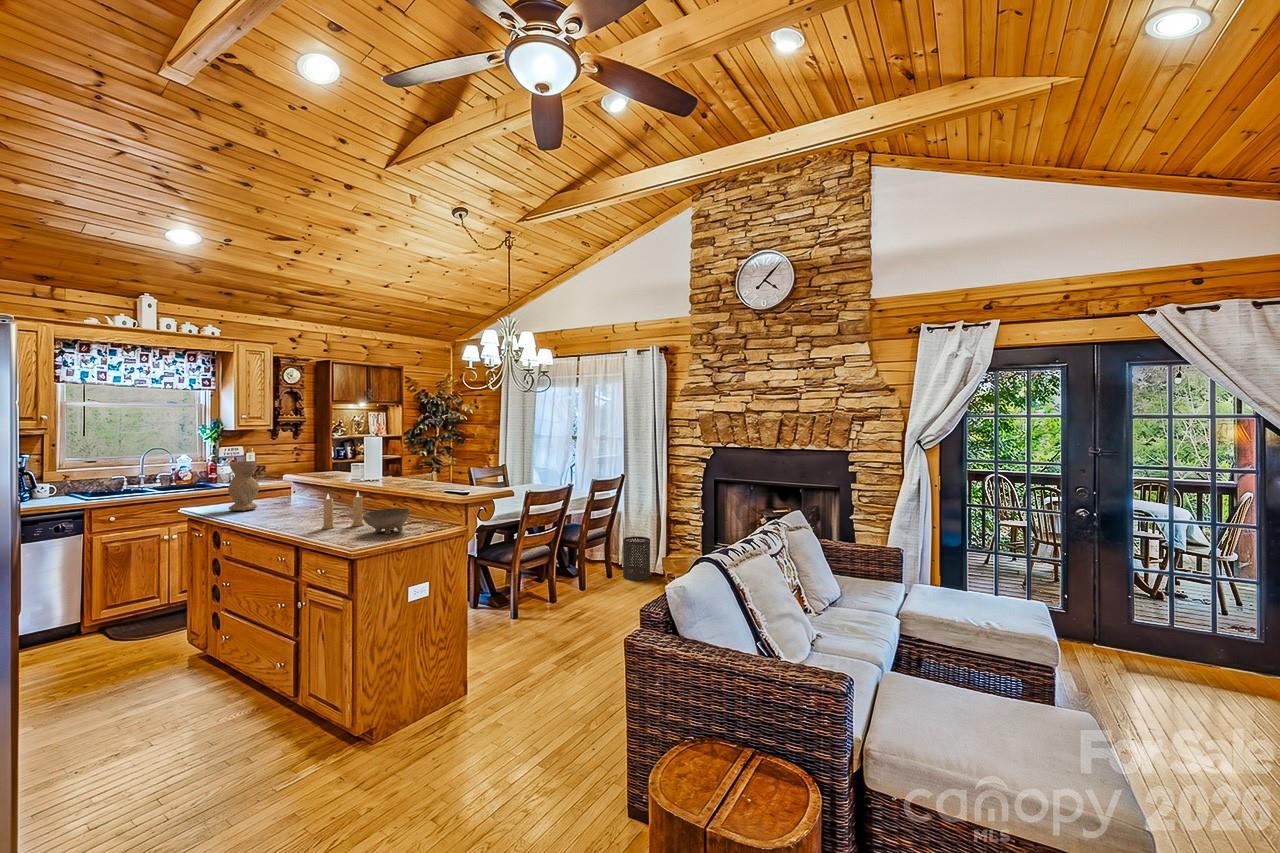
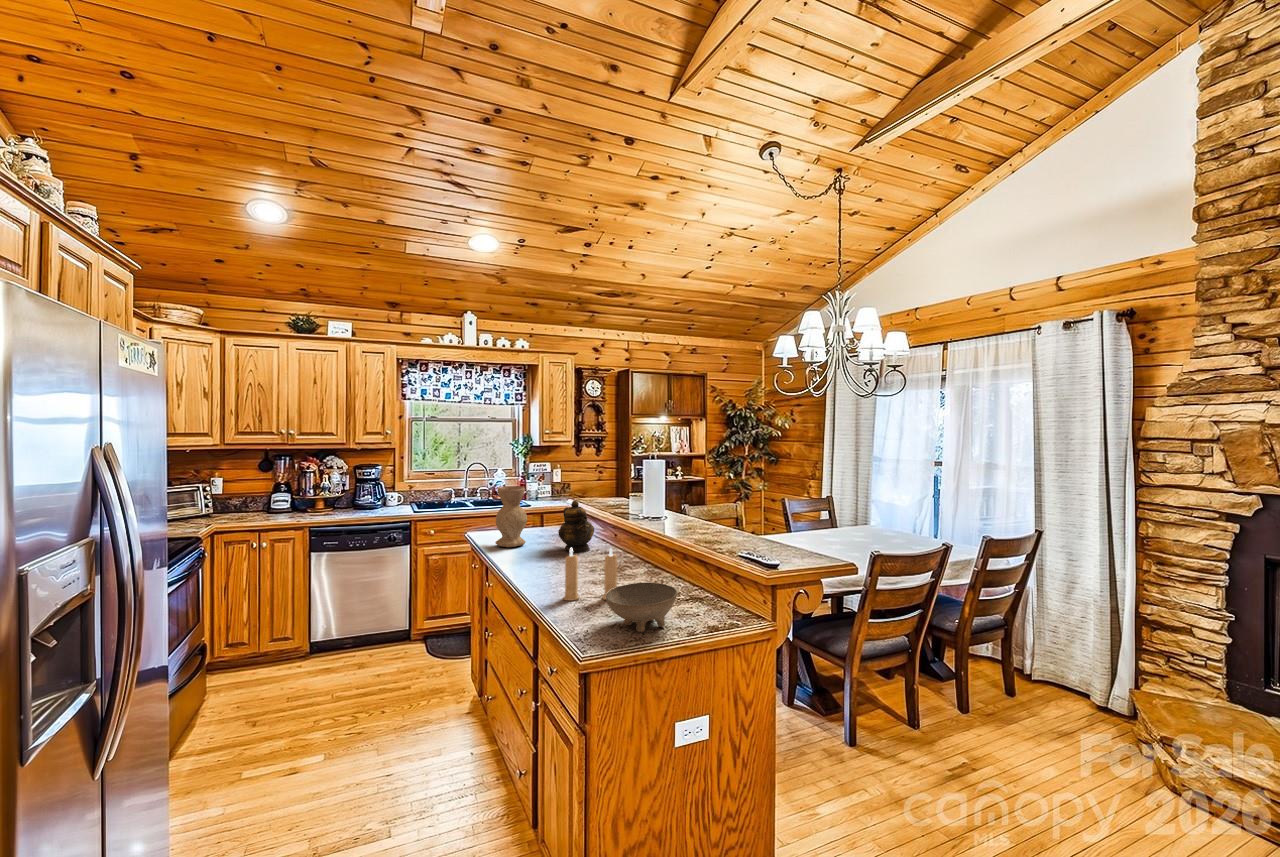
teapot: none [293,469,324,509] -> present [558,500,594,552]
trash can: present [623,536,650,581] -> none [1038,634,1097,719]

